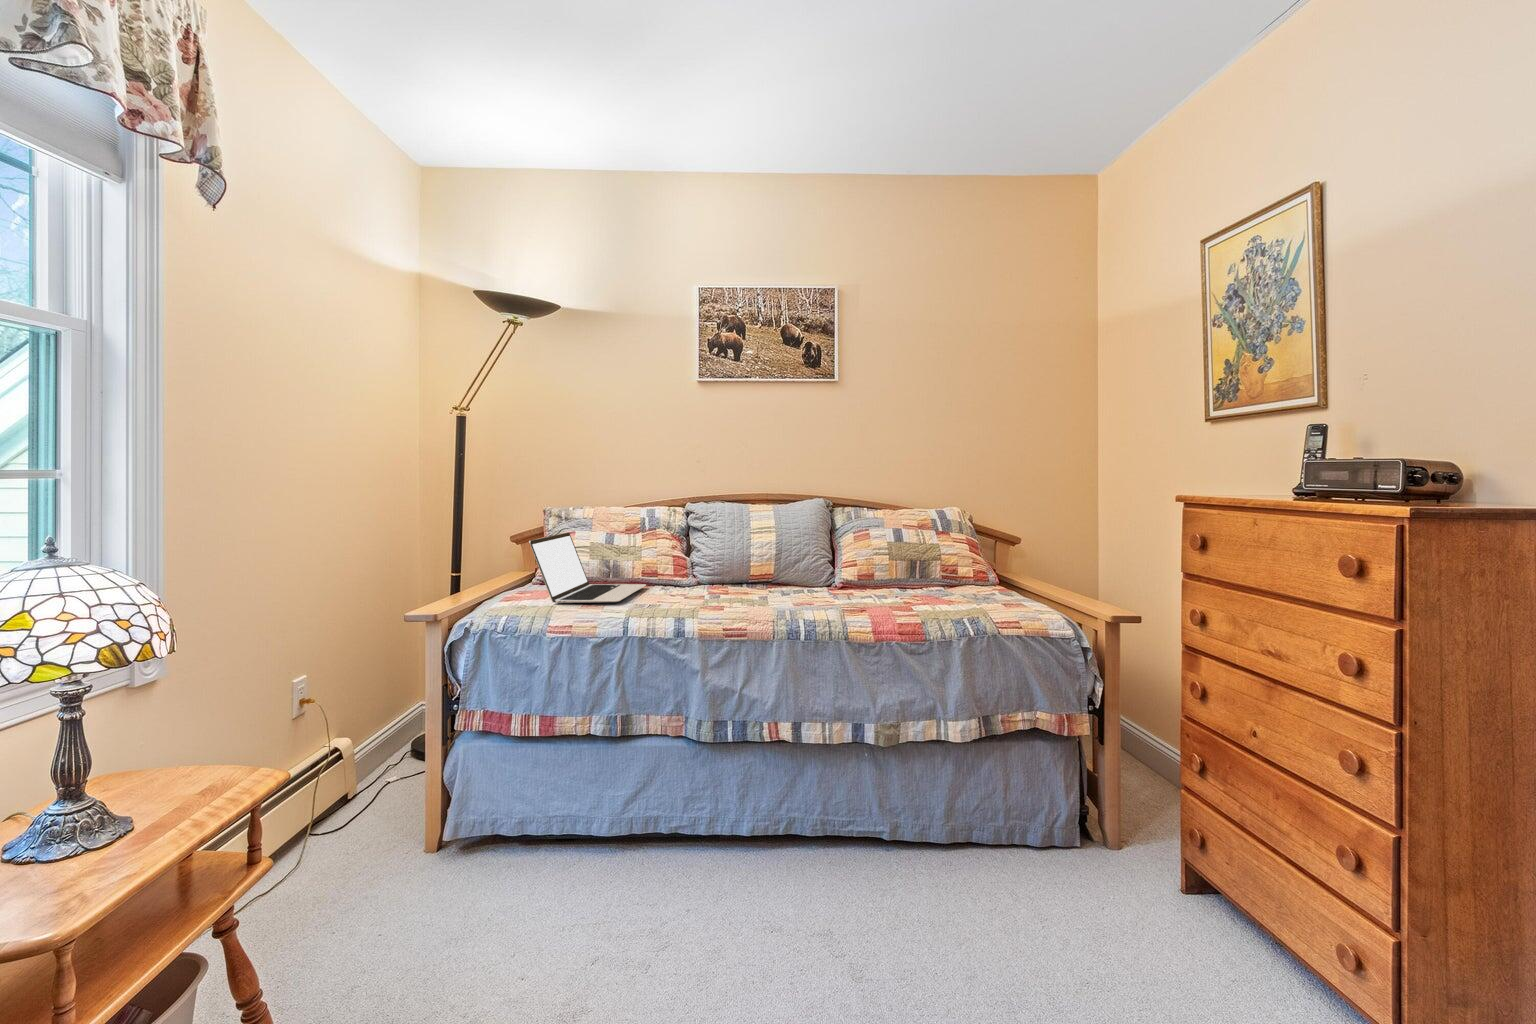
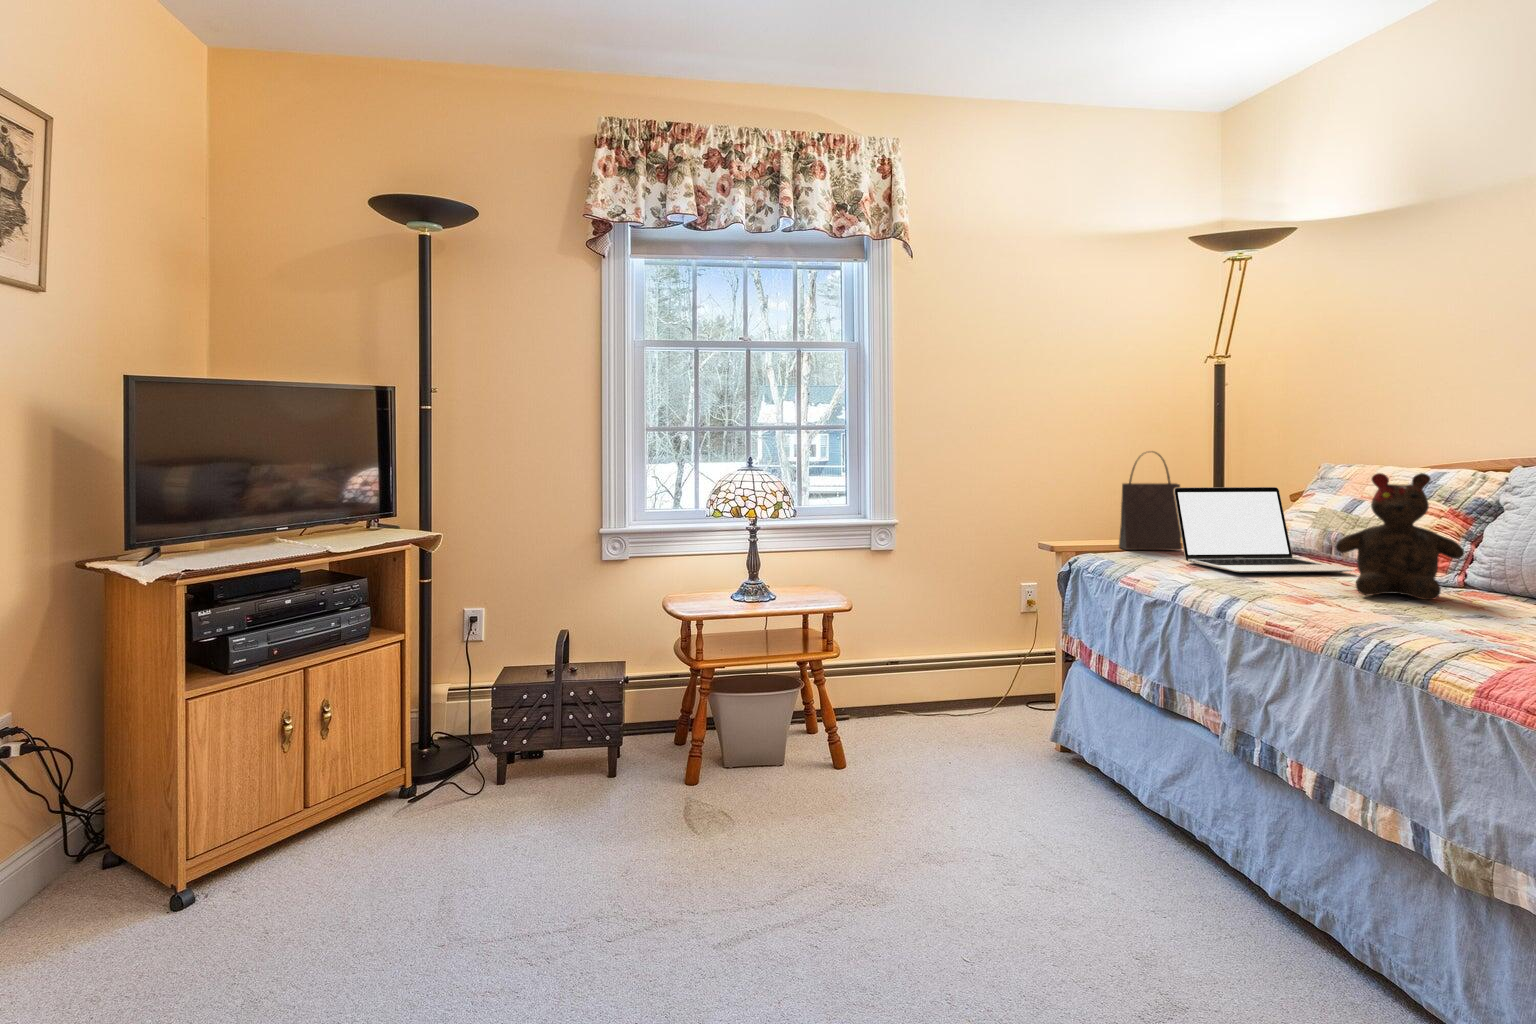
handbag: none [452,508,505,605] -> present [1119,451,1182,551]
teddy bear: none [674,517,738,599] -> present [1336,473,1464,600]

